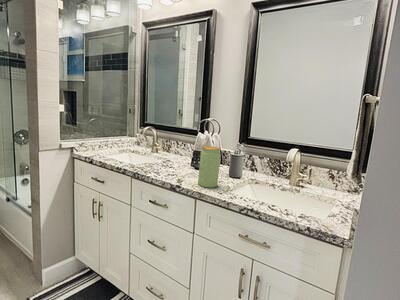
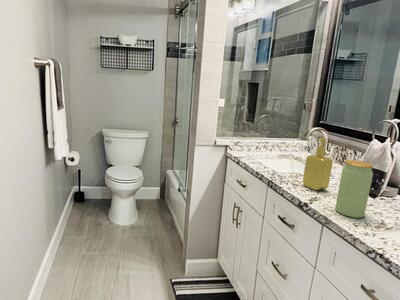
soap dispenser: none [162,132,183,173] -> present [303,138,332,190]

